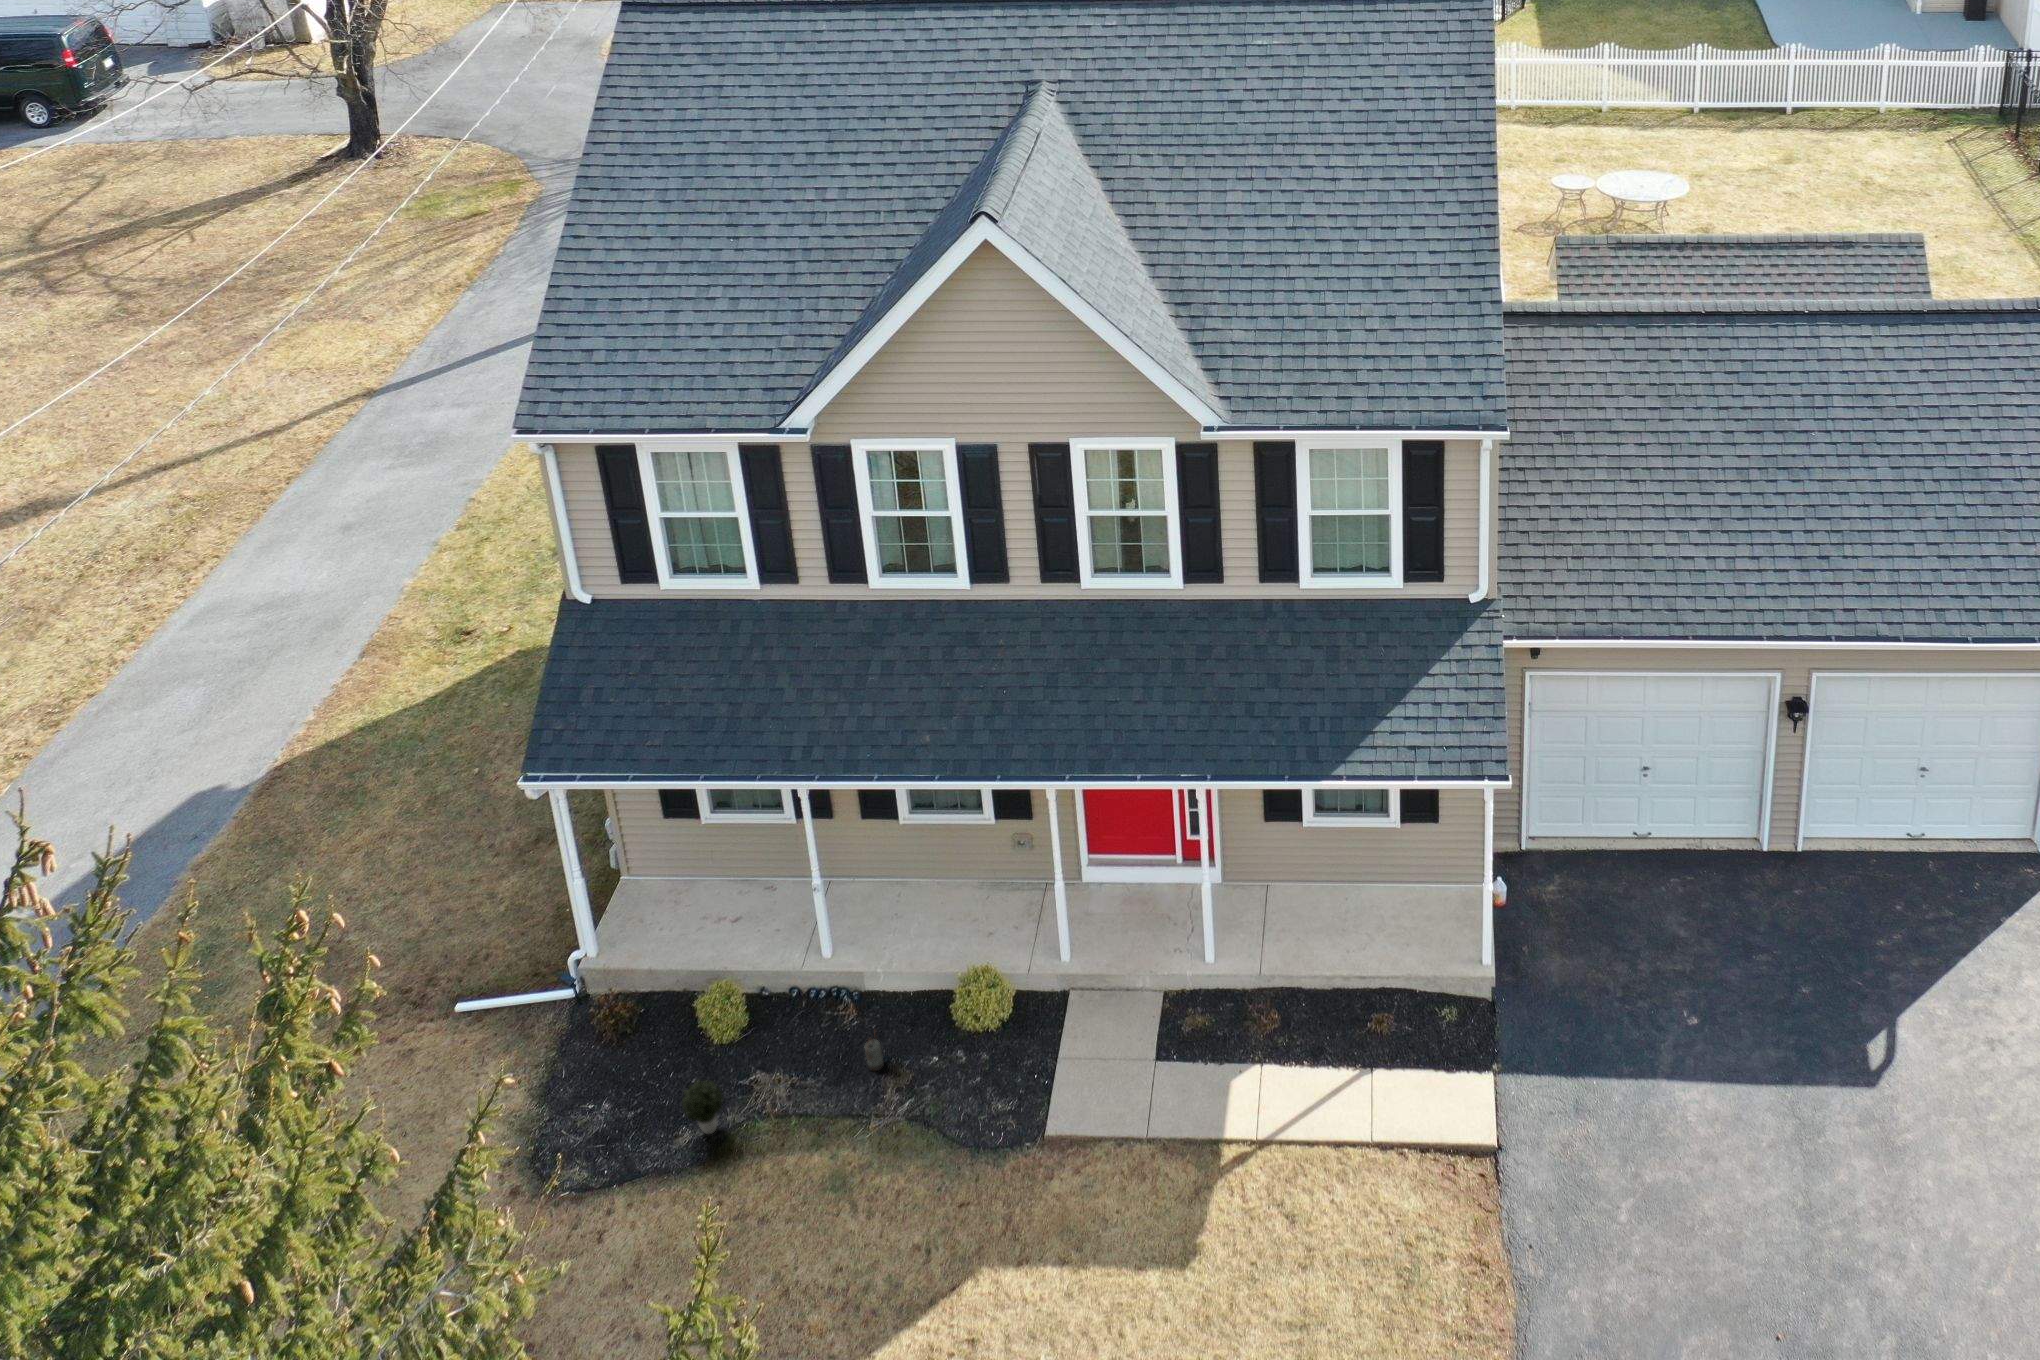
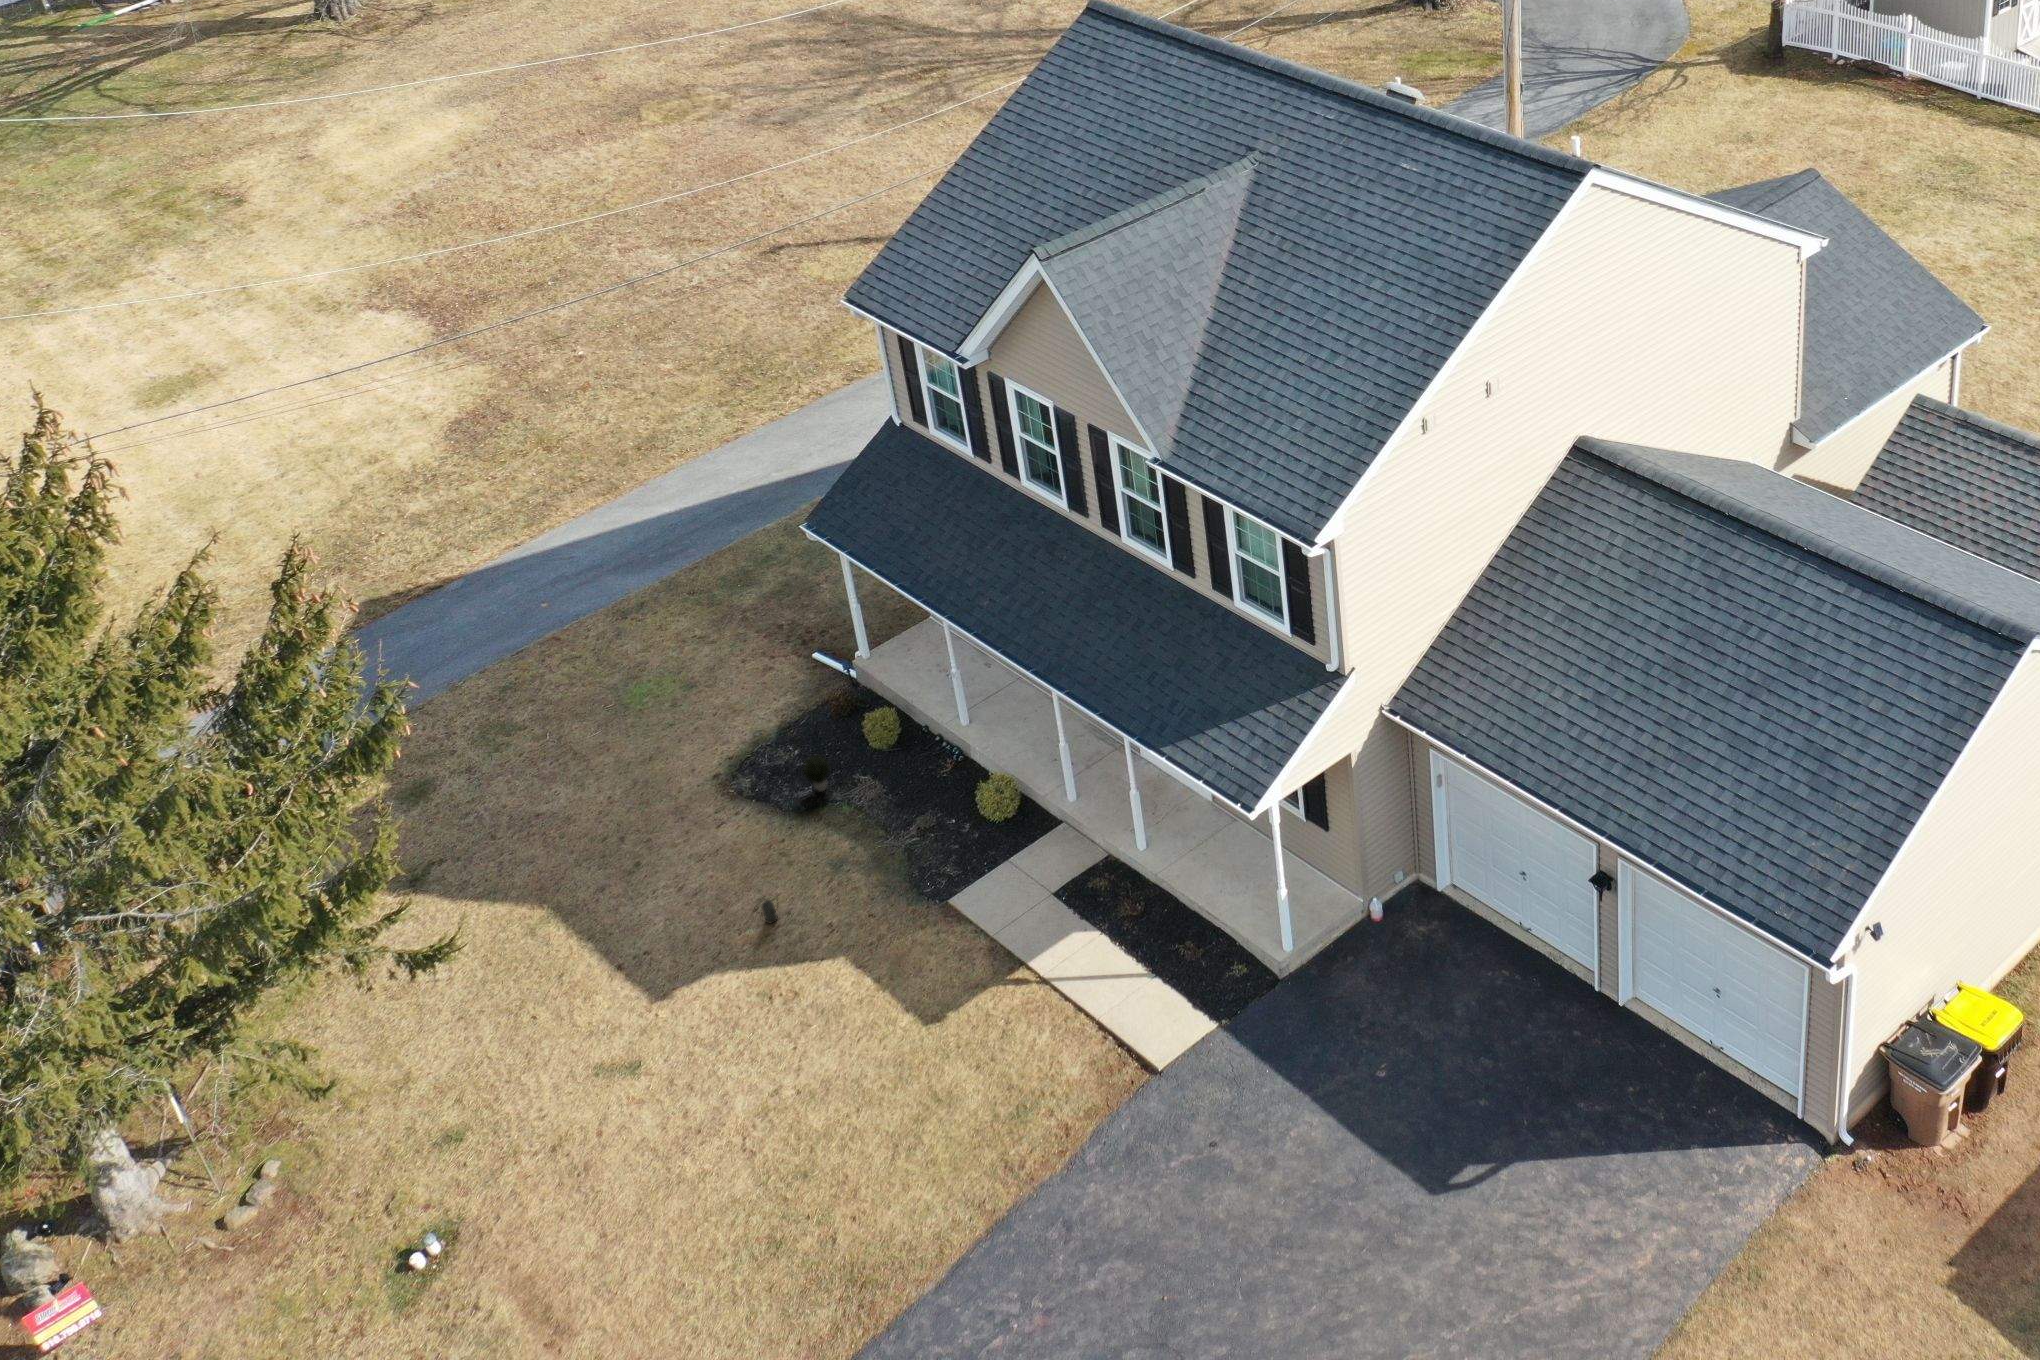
watering can: present [864,1033,884,1071] -> present [755,900,779,924]

